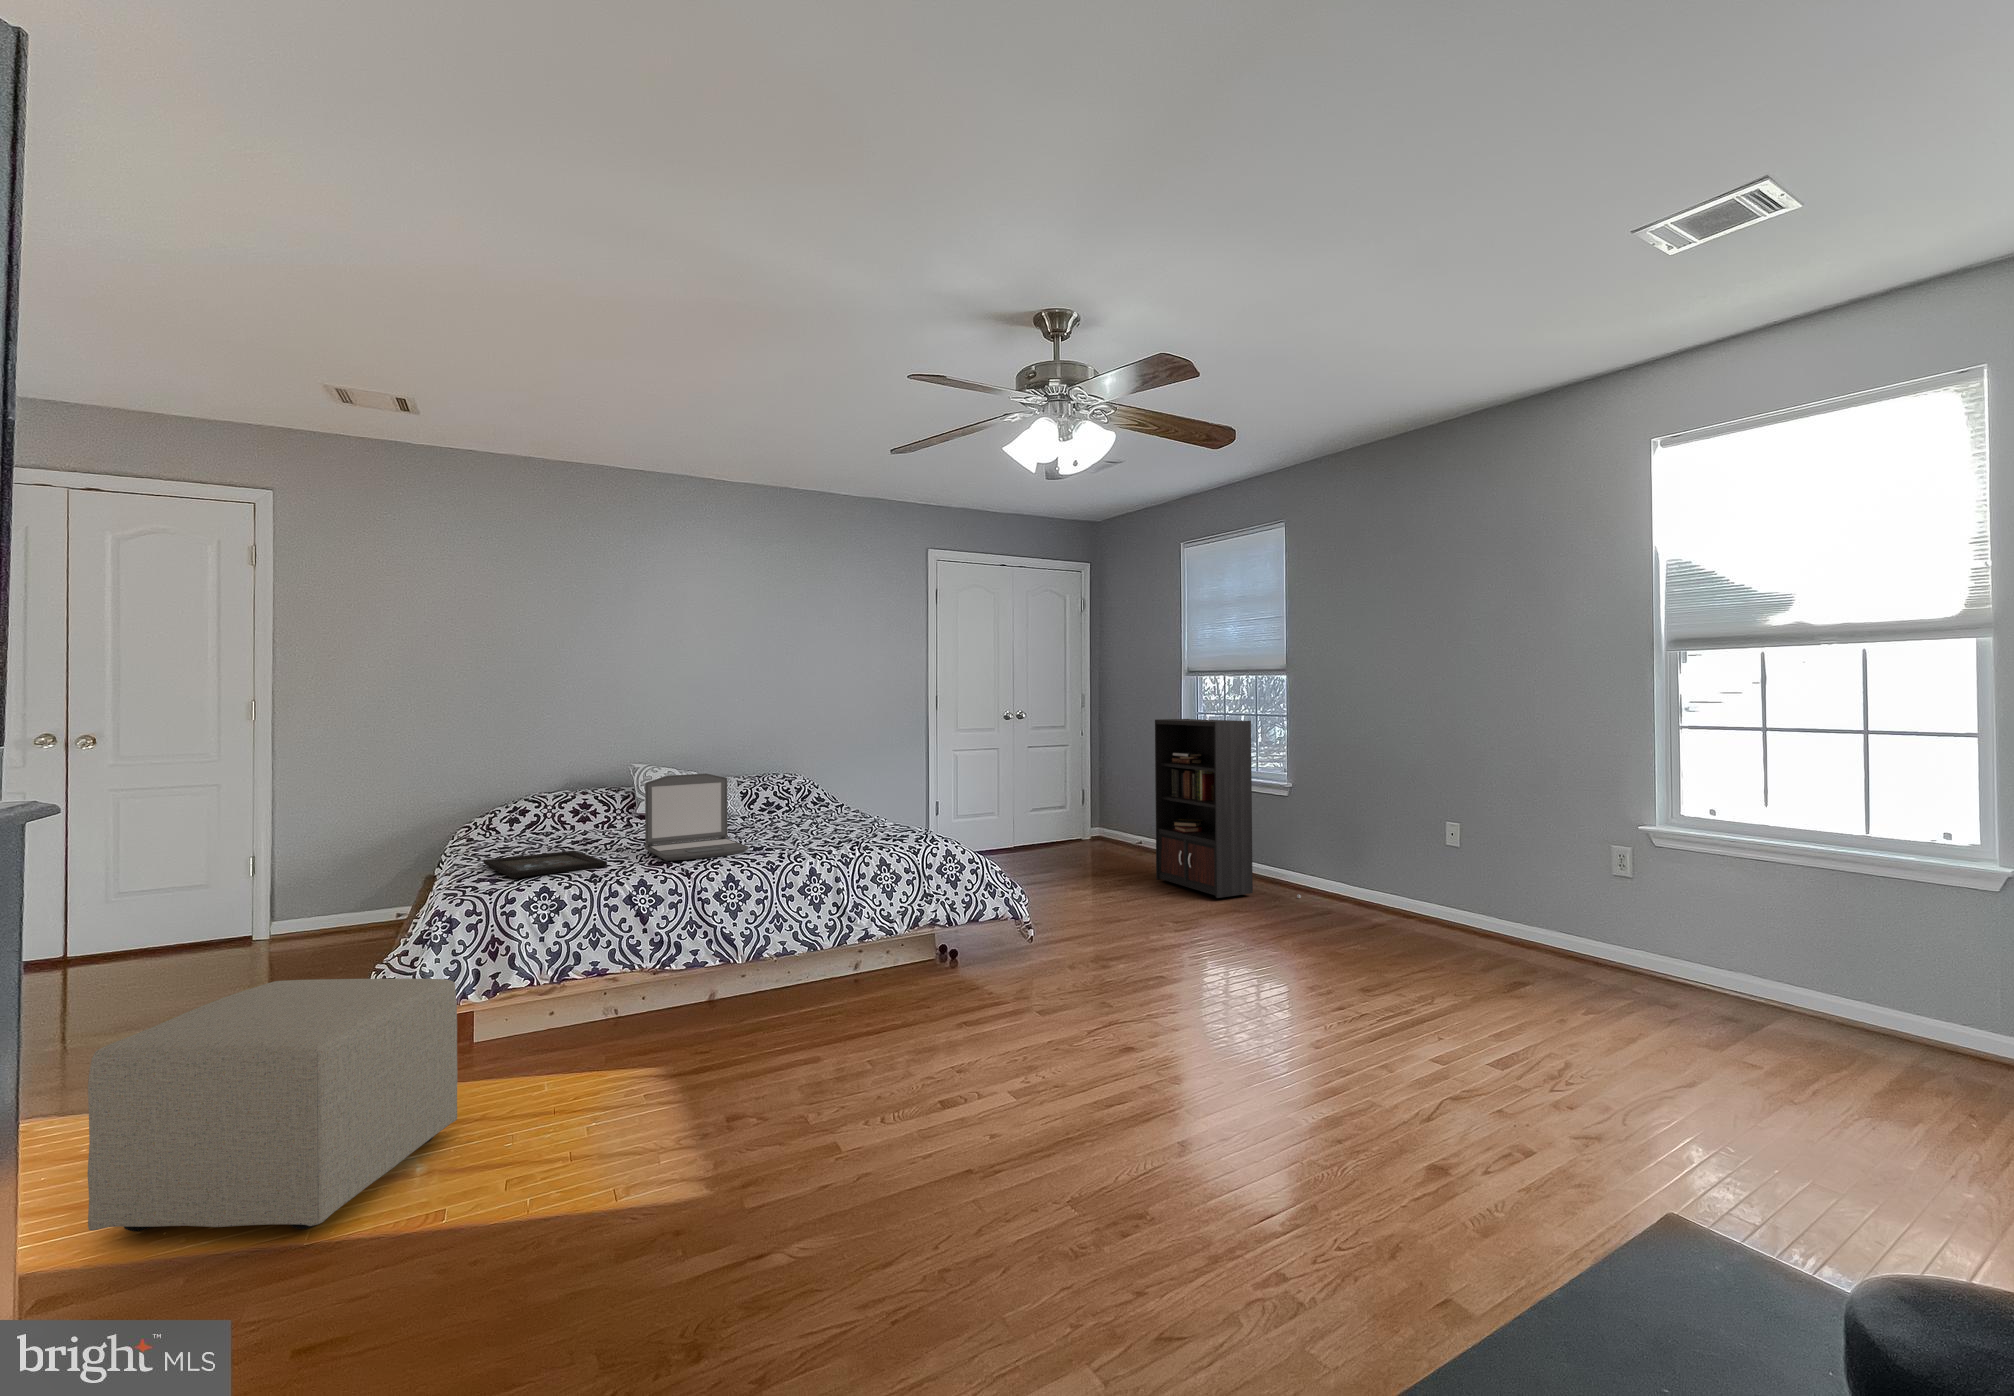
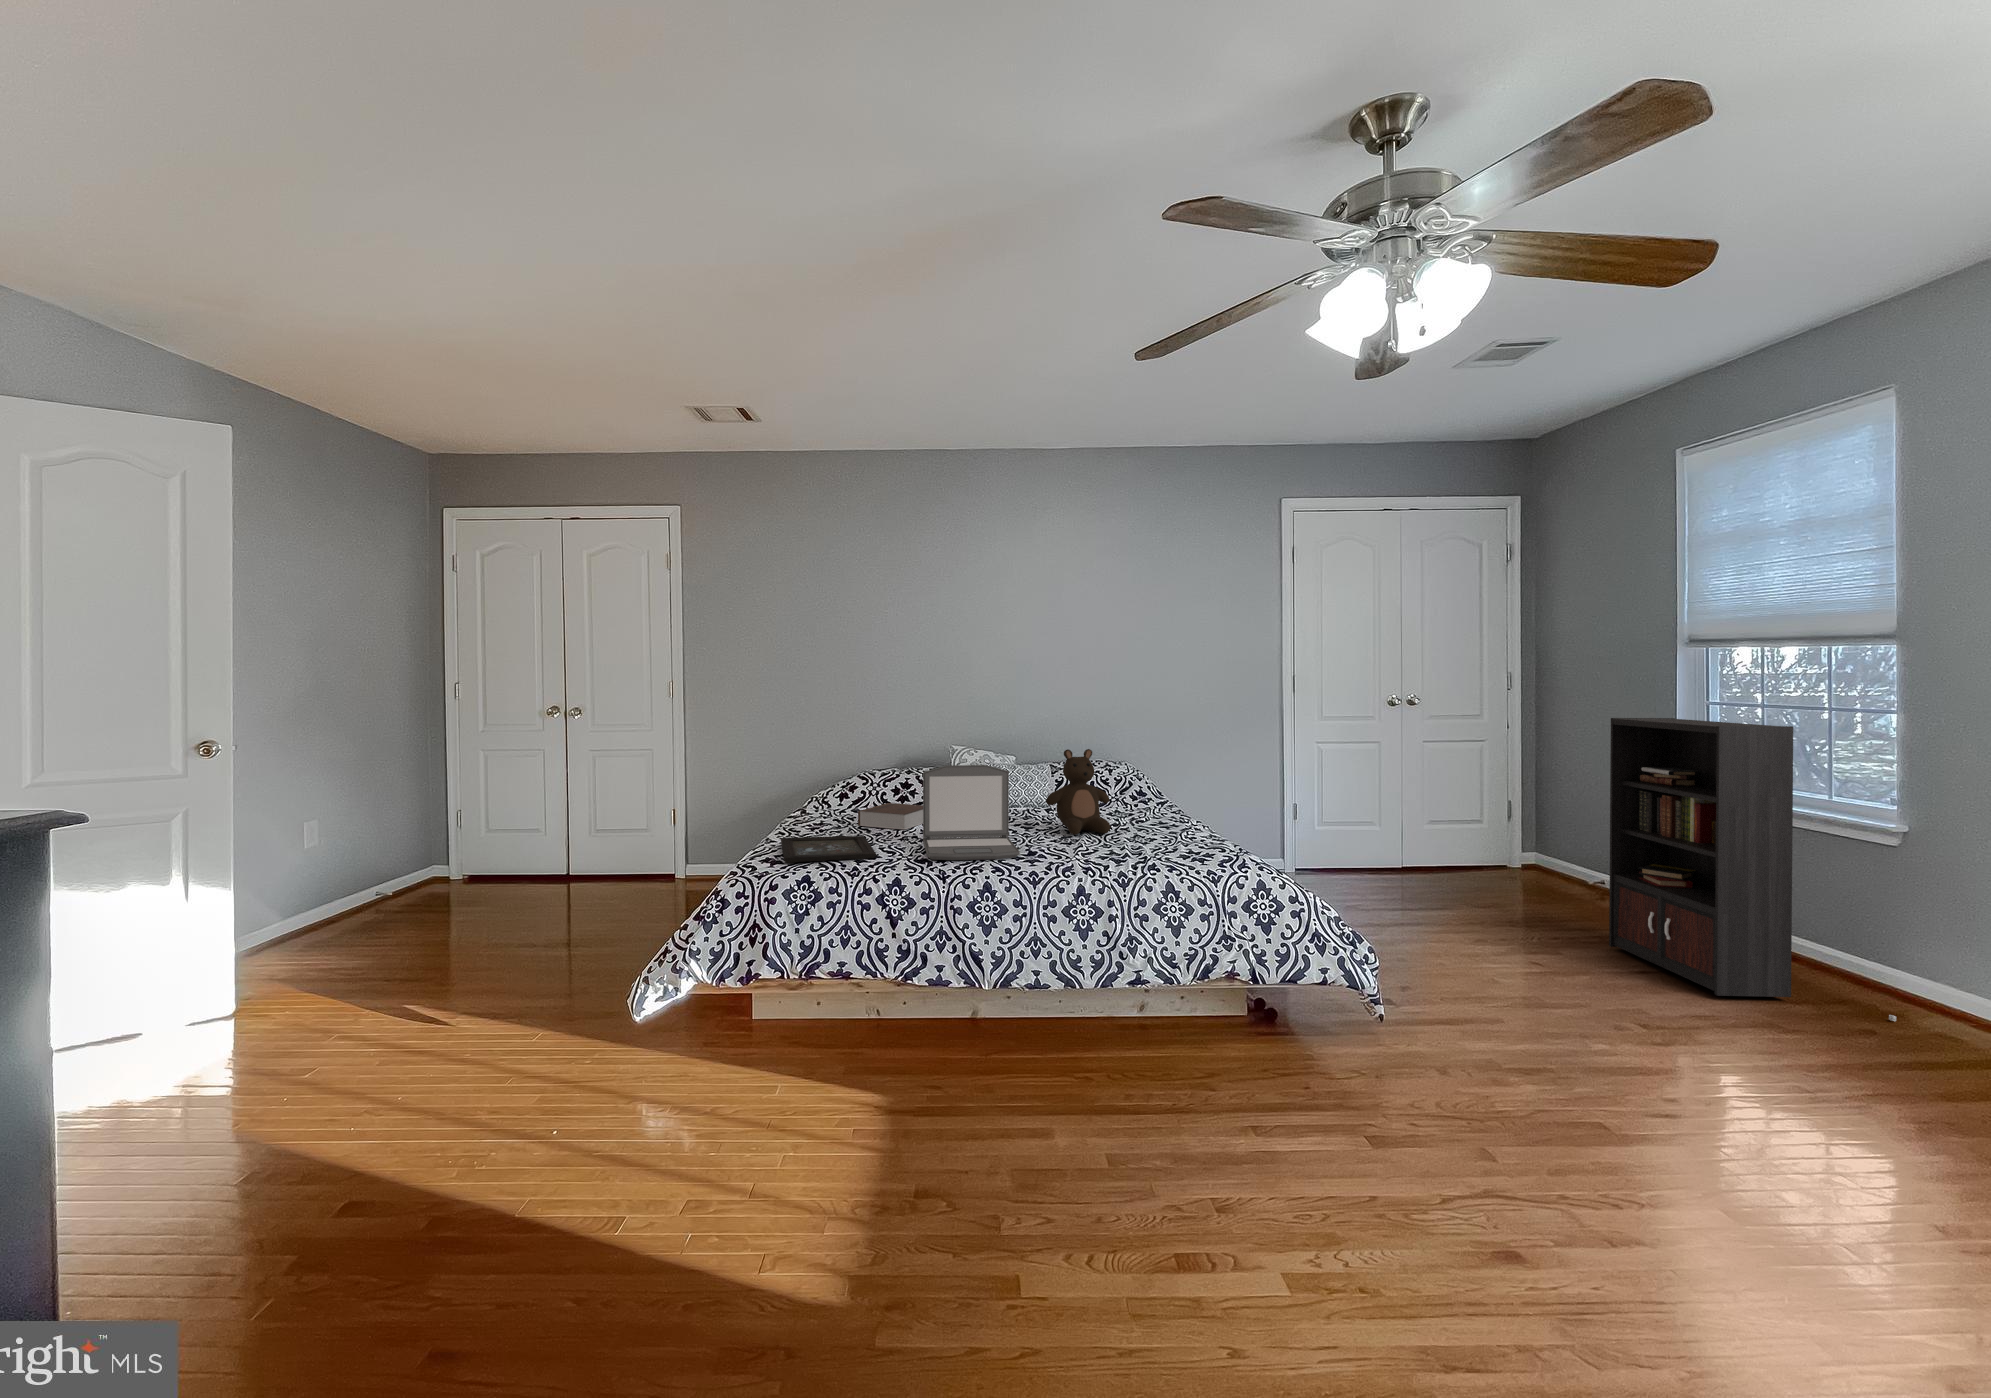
stuffed bear: none [754,757,814,832] -> present [1046,749,1110,835]
book: none [555,820,632,844] -> present [858,803,923,830]
ottoman: present [88,979,457,1232] -> none [359,948,662,1222]

